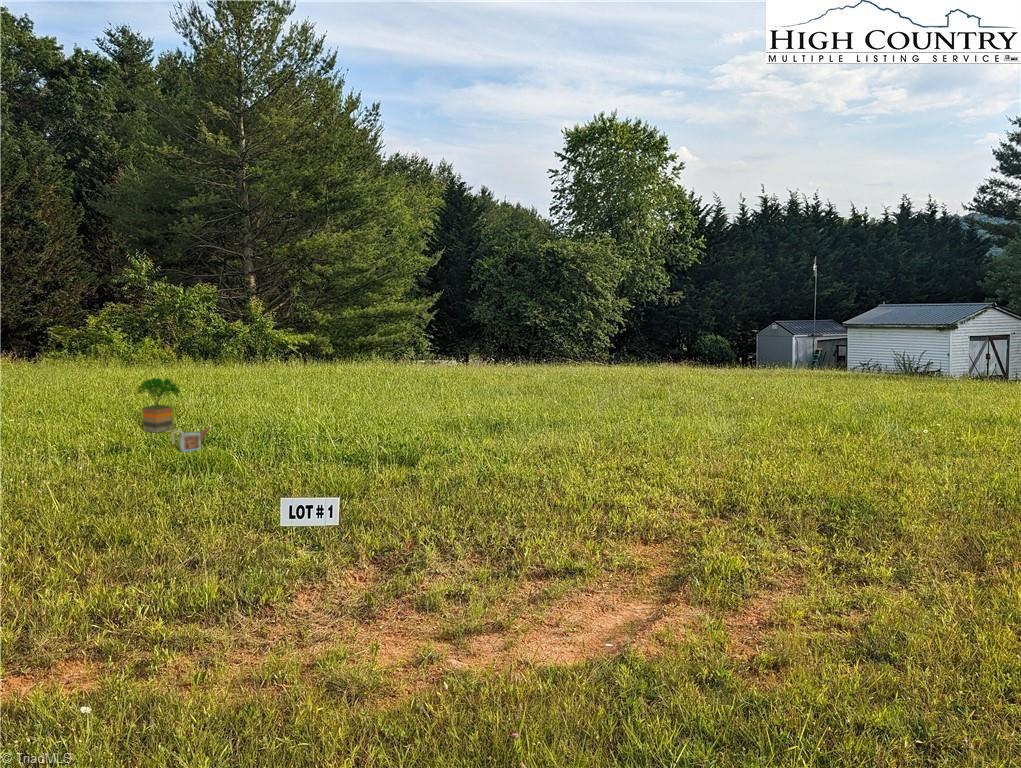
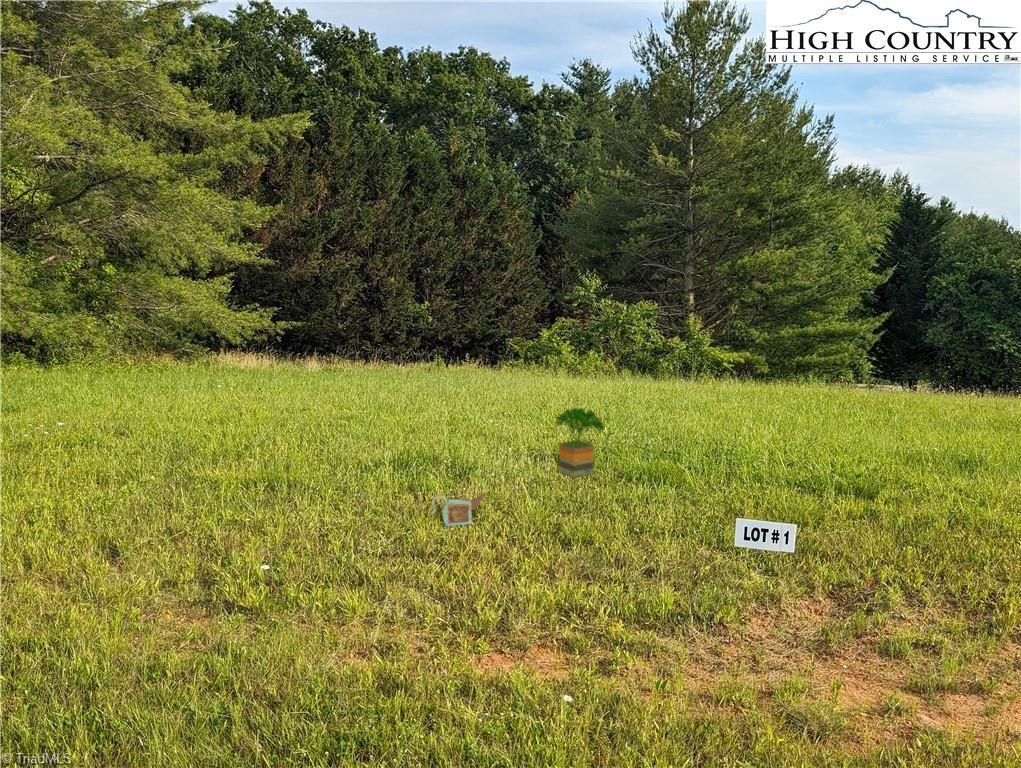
watering can: present [171,427,210,452] -> present [431,493,487,526]

